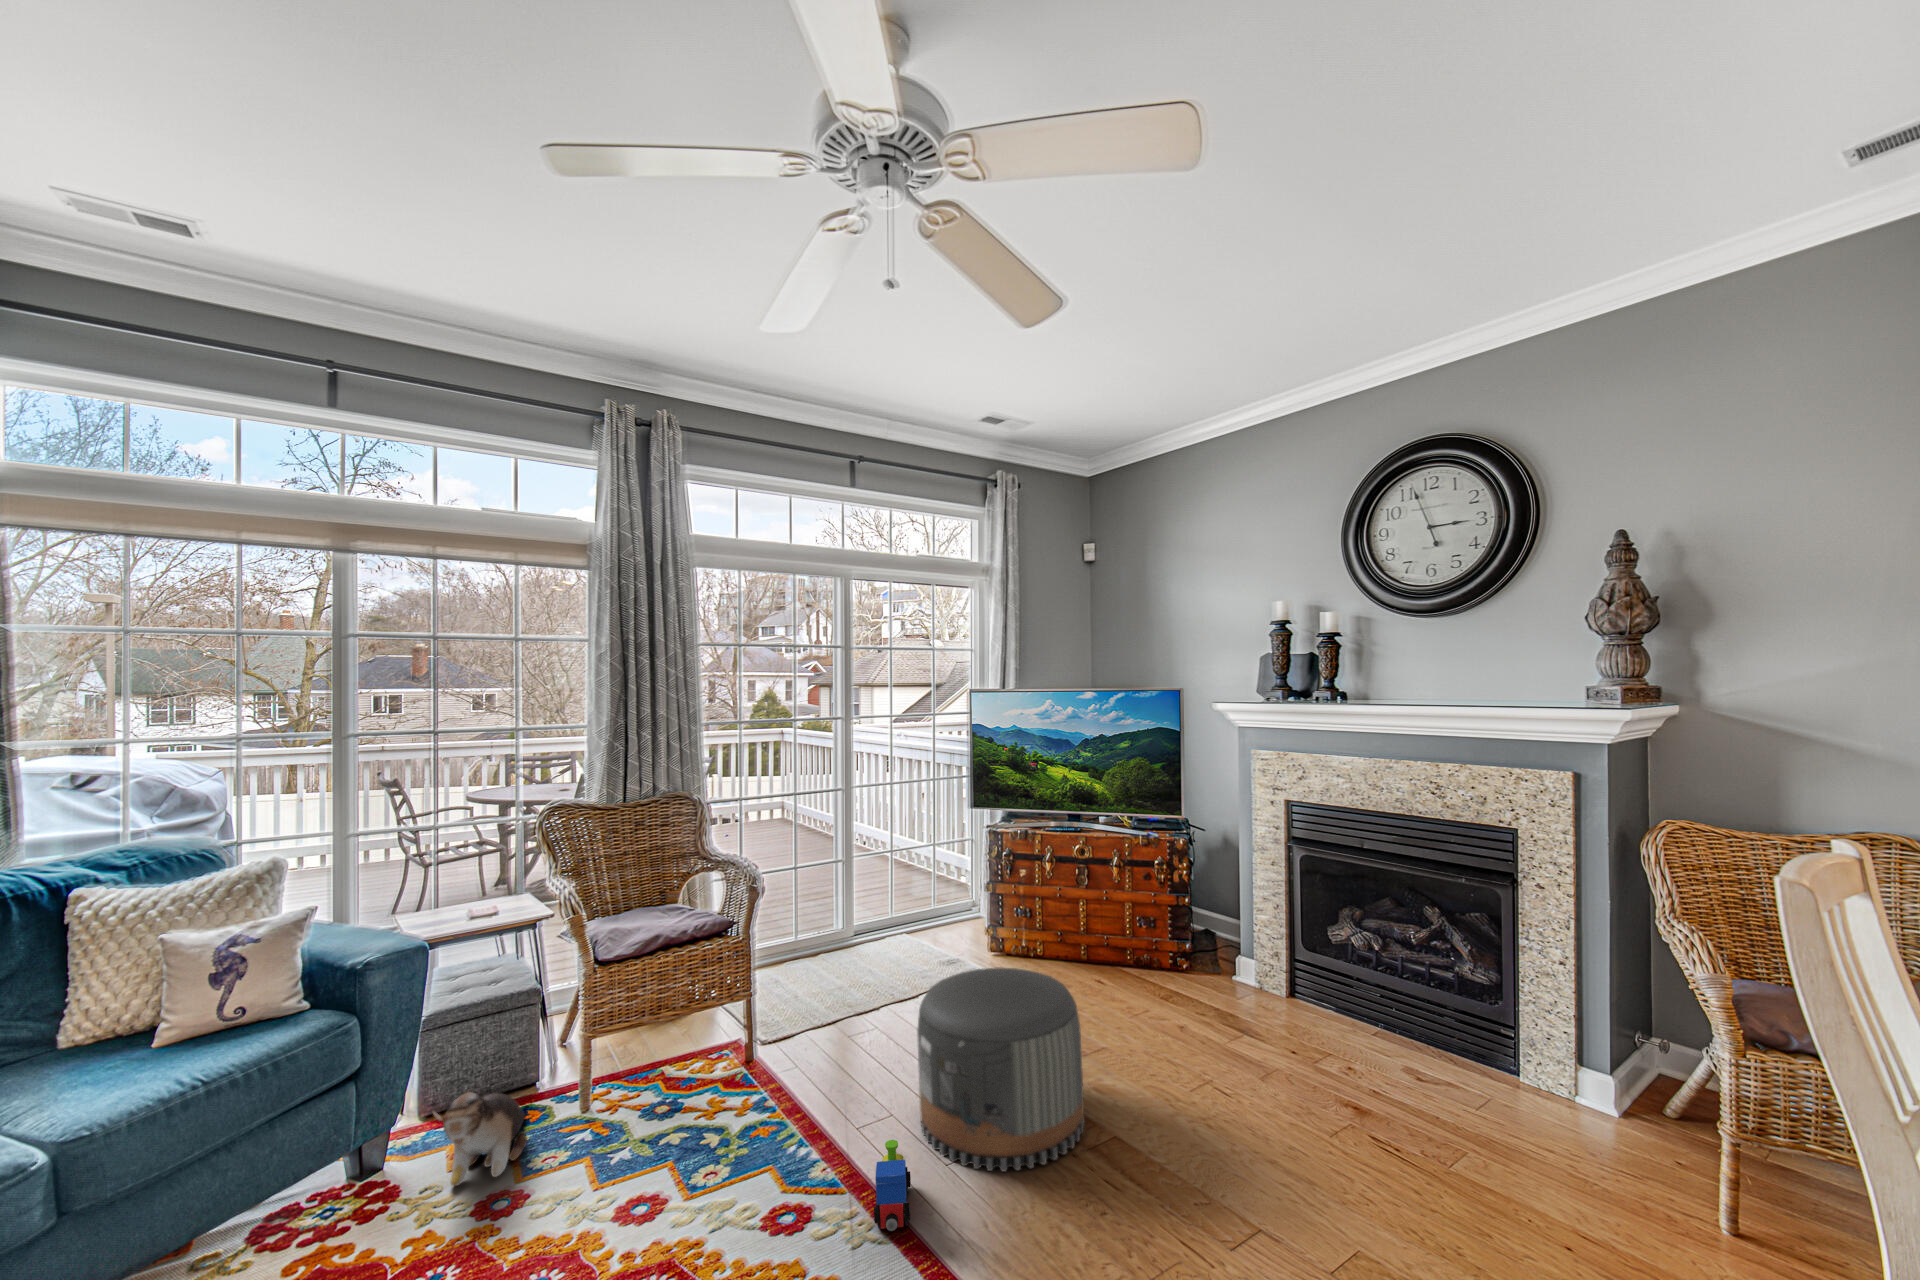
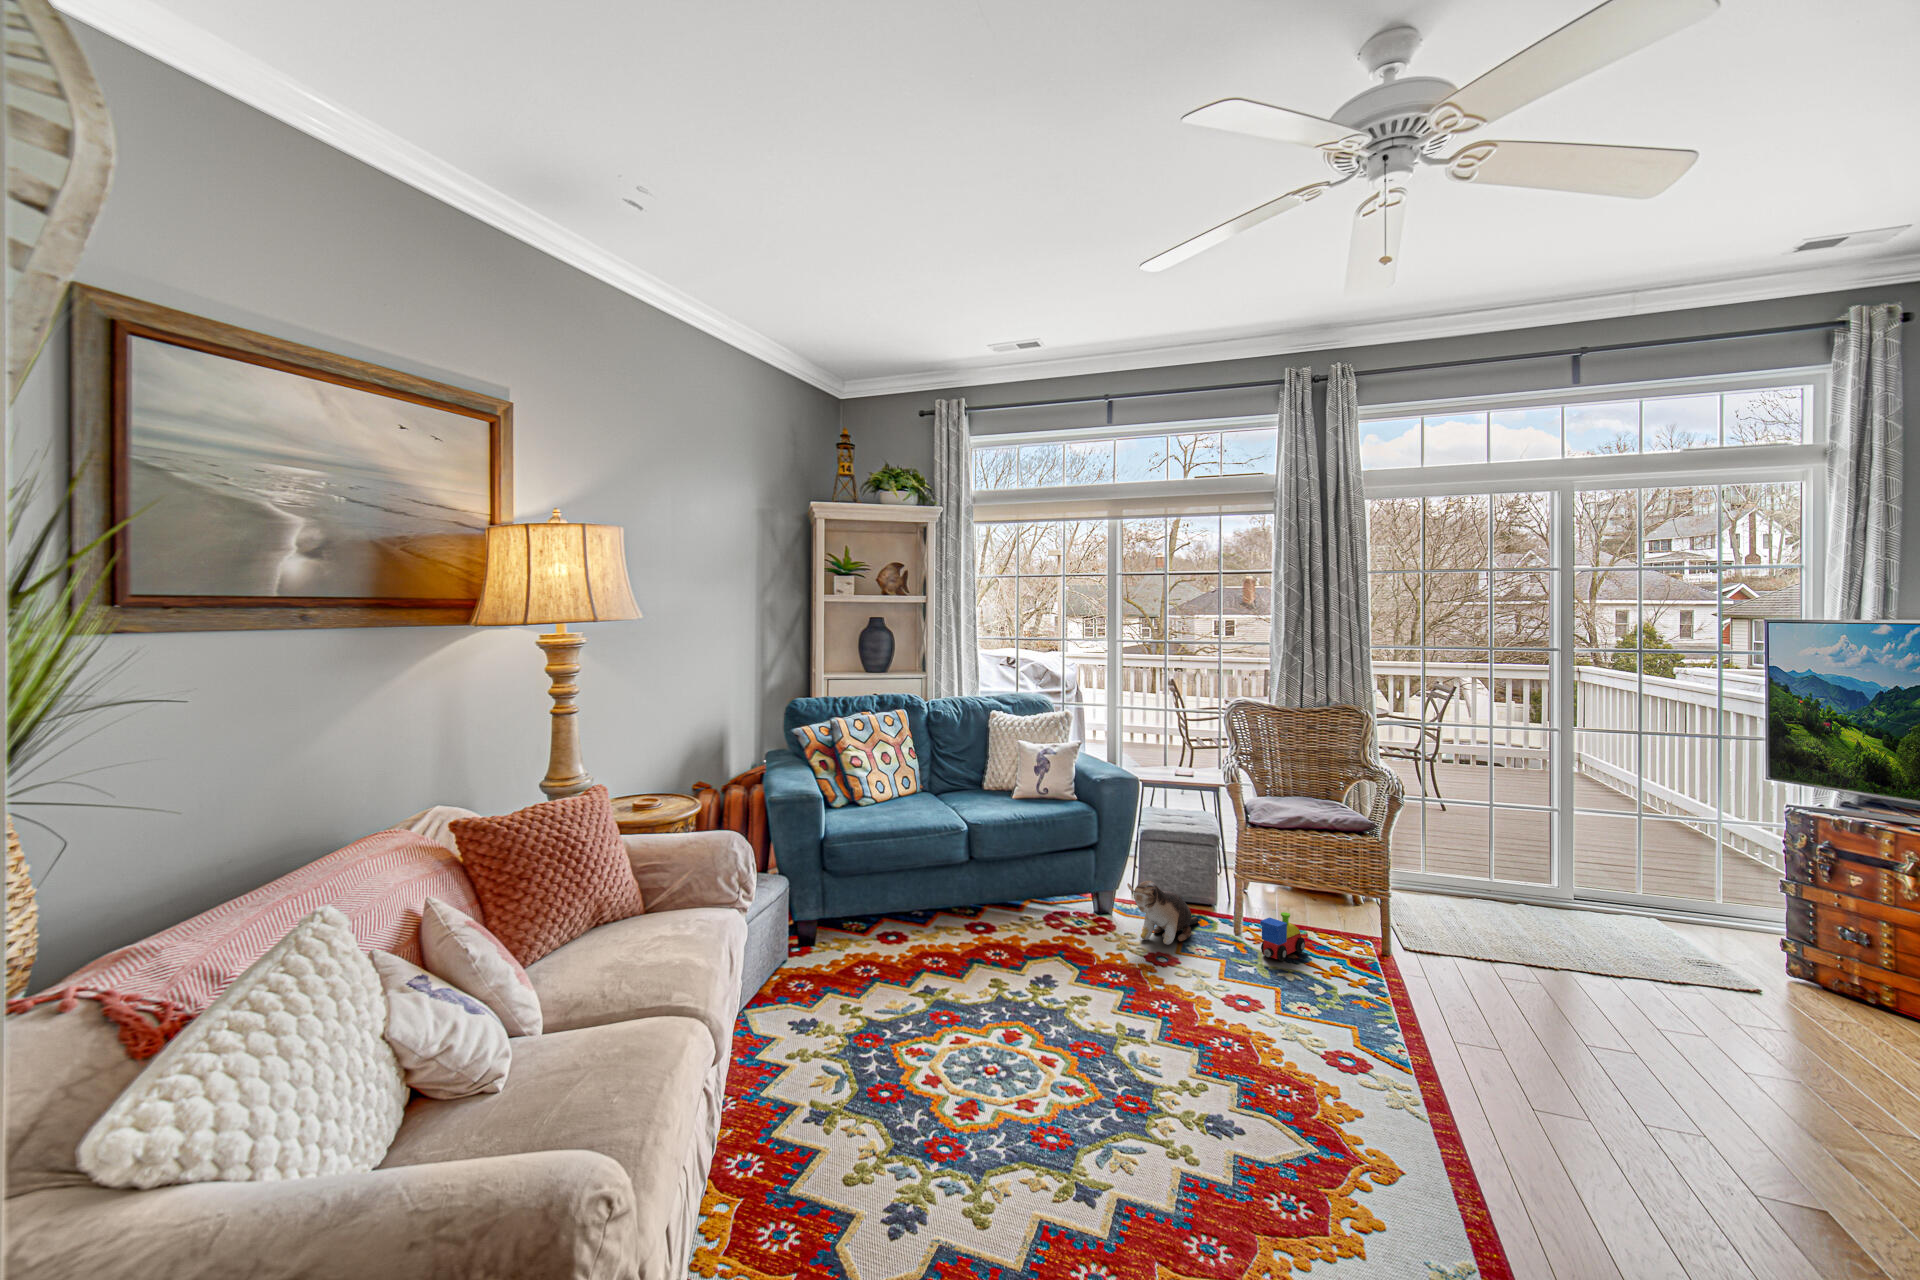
pouf: present [917,968,1084,1171] -> none [1517,941,1757,1169]
toy train: present [874,1140,911,1231] -> present [1260,912,1305,961]

